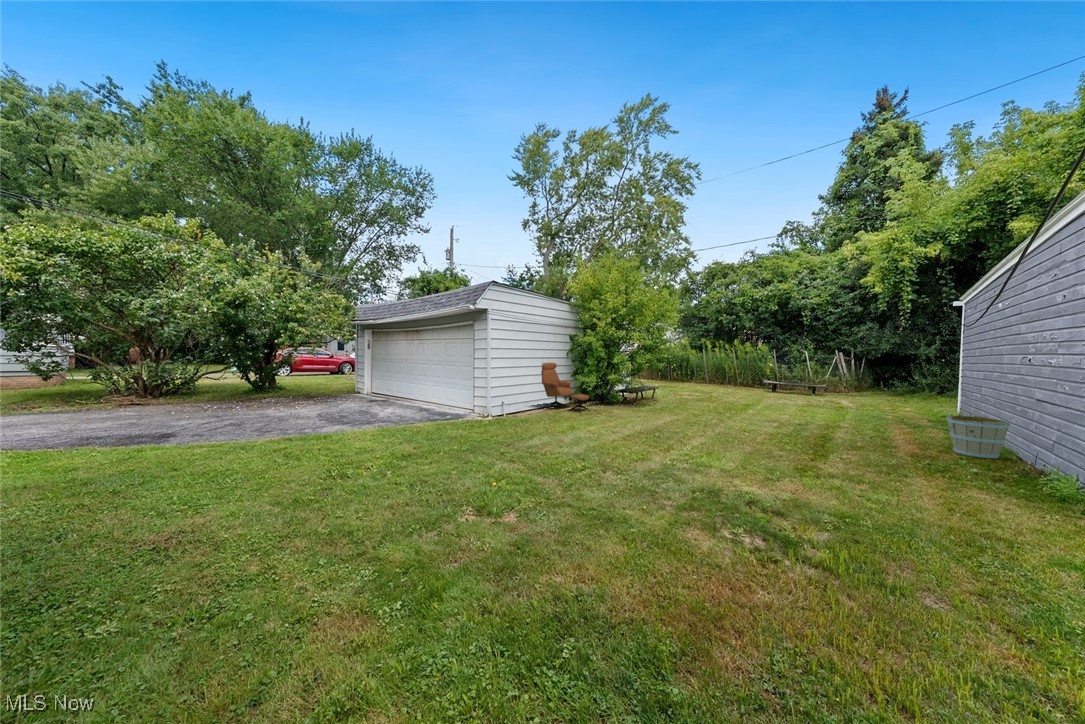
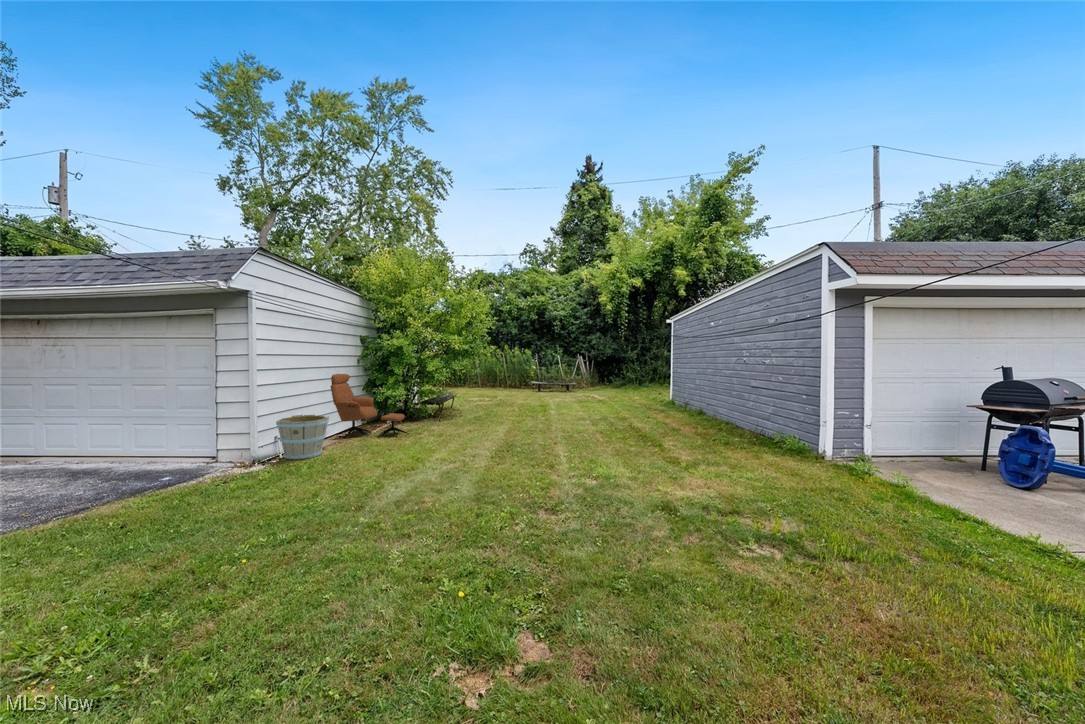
wooden bucket: present [946,416,1011,459] -> present [276,415,329,460]

